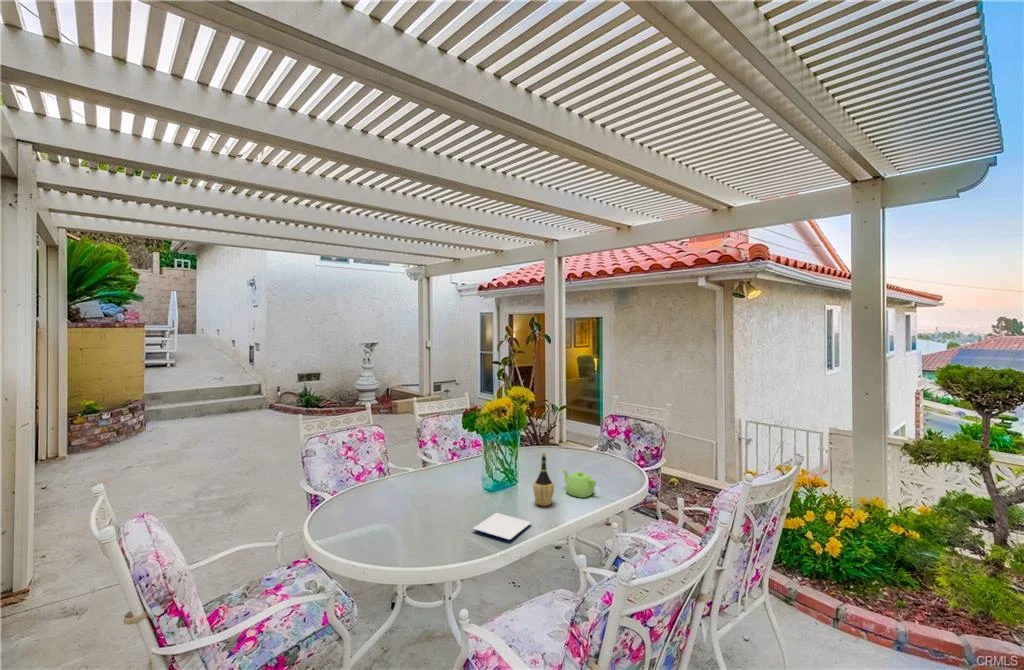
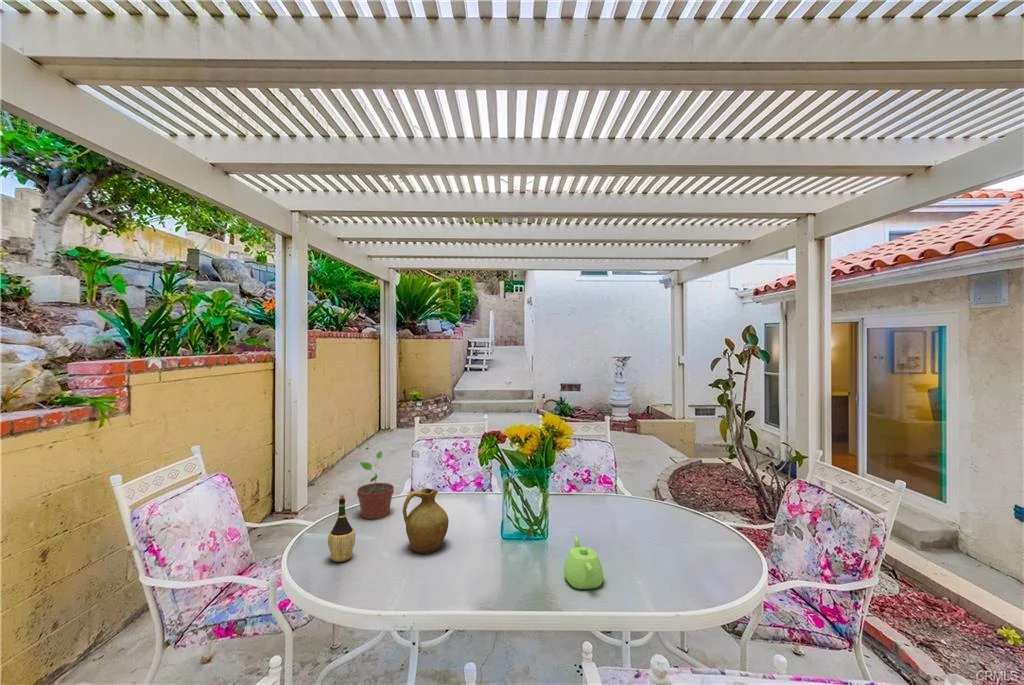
potted plant: none [339,444,376,513] -> present [357,451,394,519]
wine bottle: present [533,453,554,506] -> present [328,494,355,562]
pitcher: none [436,461,473,516] -> present [403,488,449,553]
plate: present [473,513,531,540] -> none [395,564,455,601]

